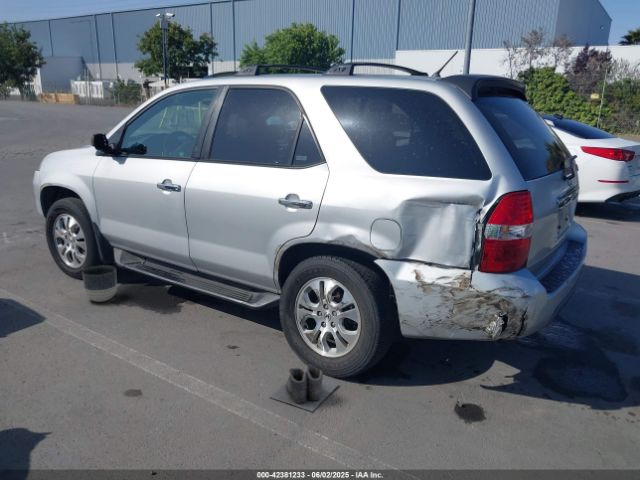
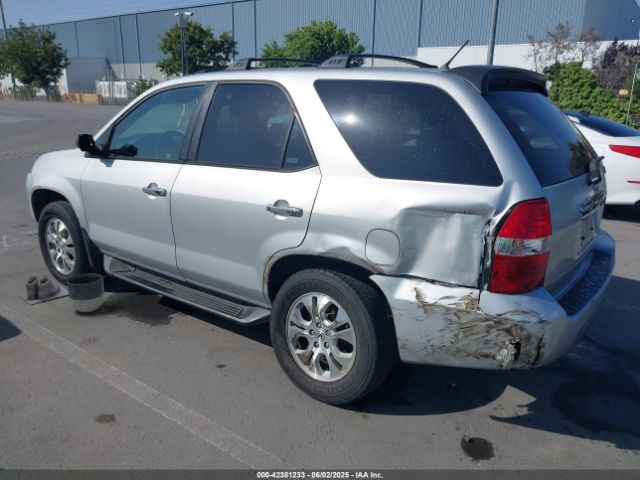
boots: present [271,365,339,412] -> present [19,275,68,305]

